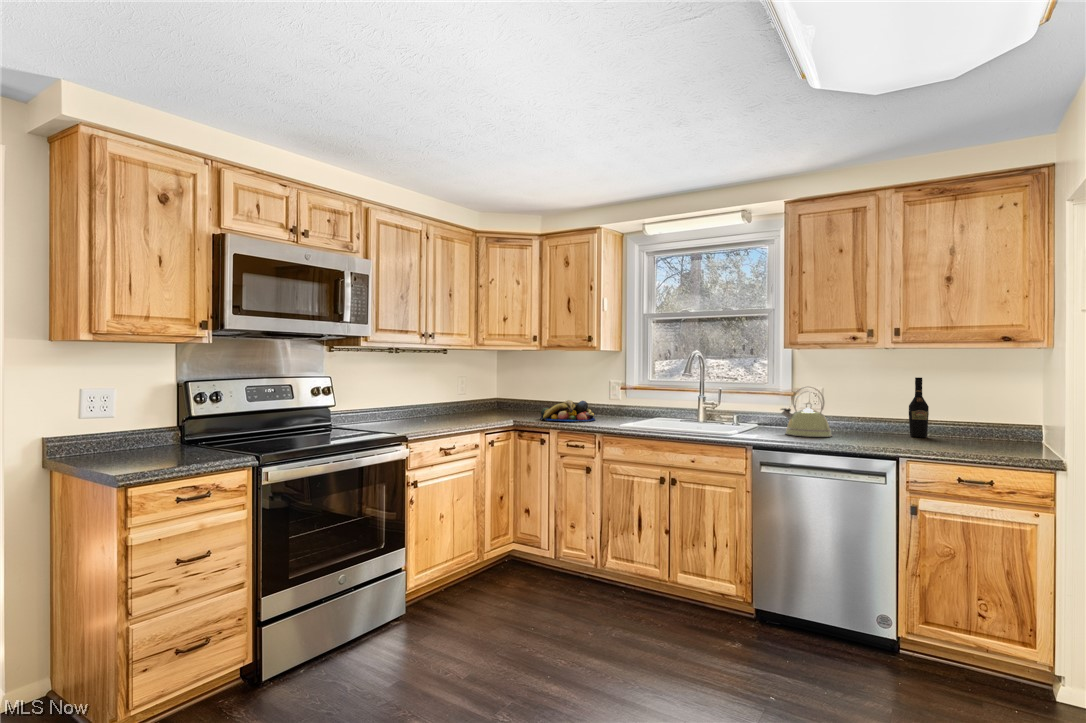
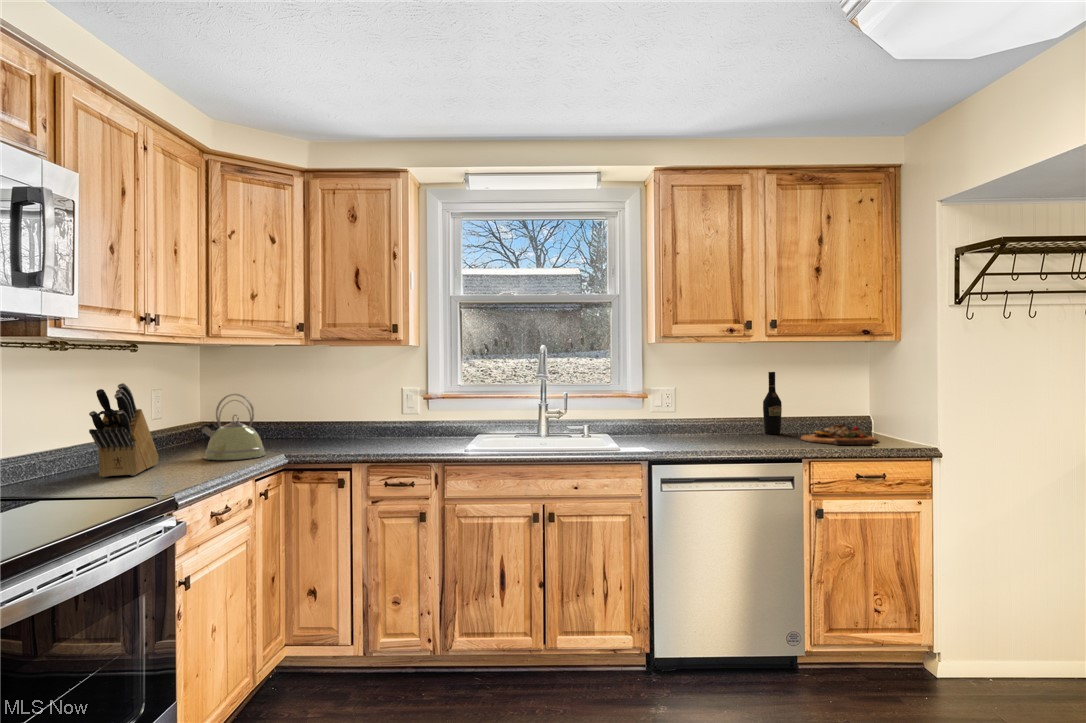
knife block: none [400,371,444,422] -> present [89,383,159,477]
kettle: present [781,387,832,437] -> present [201,394,265,460]
fruit bowl: present [540,400,595,422] -> none [322,417,407,451]
cutting board: none [927,430,1013,451] -> present [801,424,878,445]

